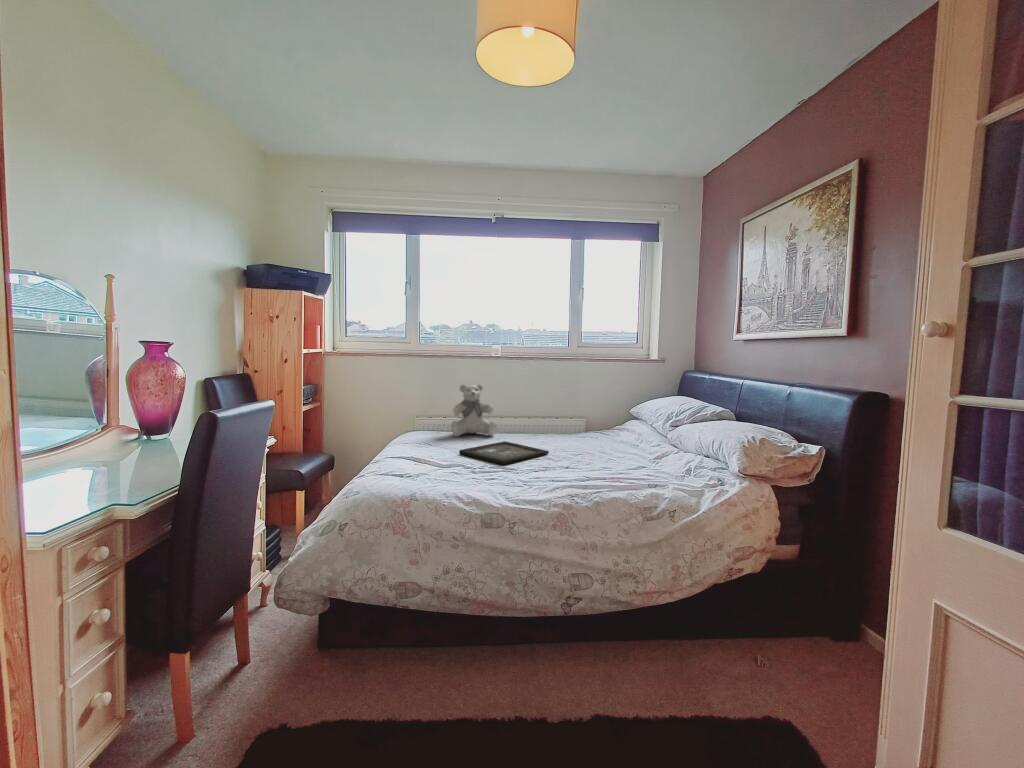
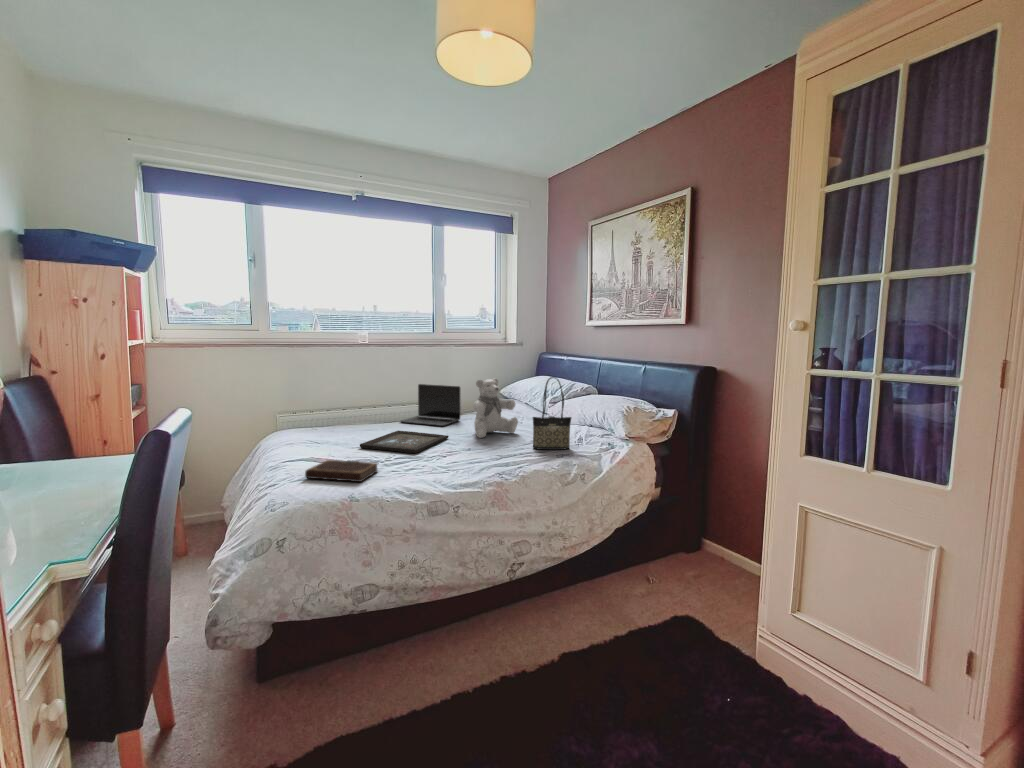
teddy bear: present [451,384,497,436] -> present [473,378,518,438]
tote bag: none [629,396,677,480] -> present [533,377,571,450]
laptop: none [516,398,578,441] -> present [400,384,460,426]
notebook: none [391,460,456,484] -> present [305,460,378,482]

